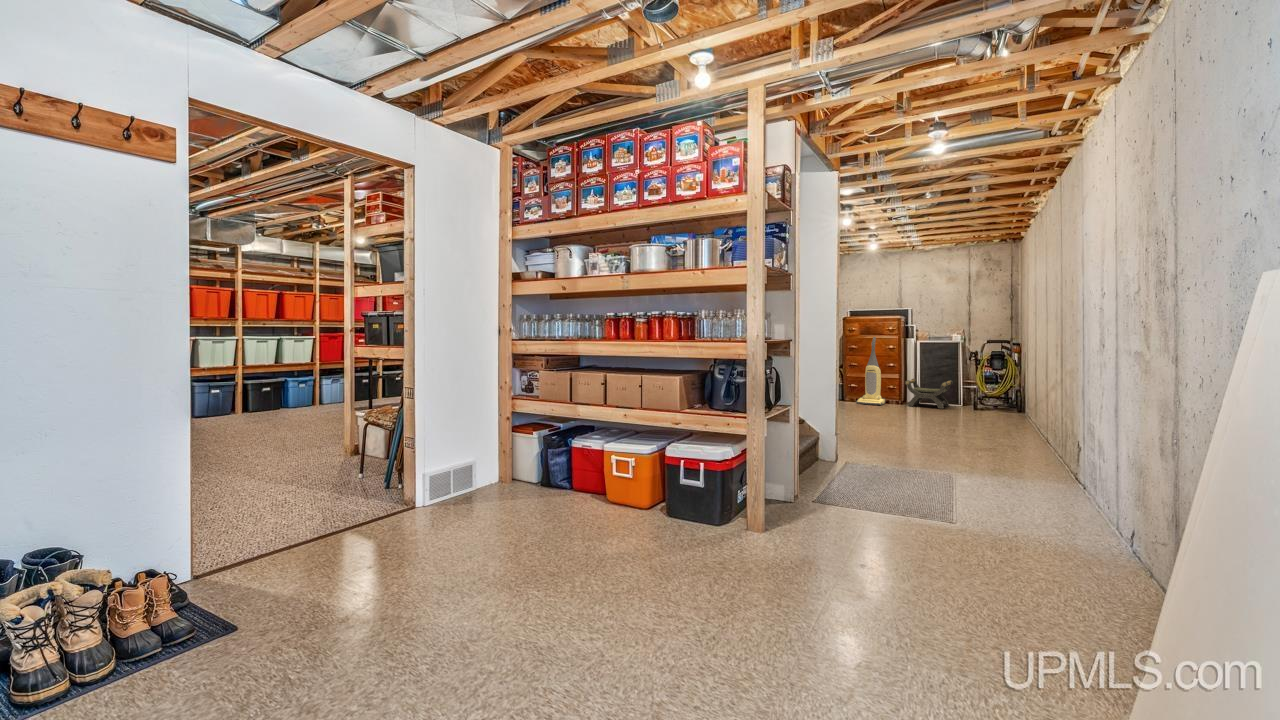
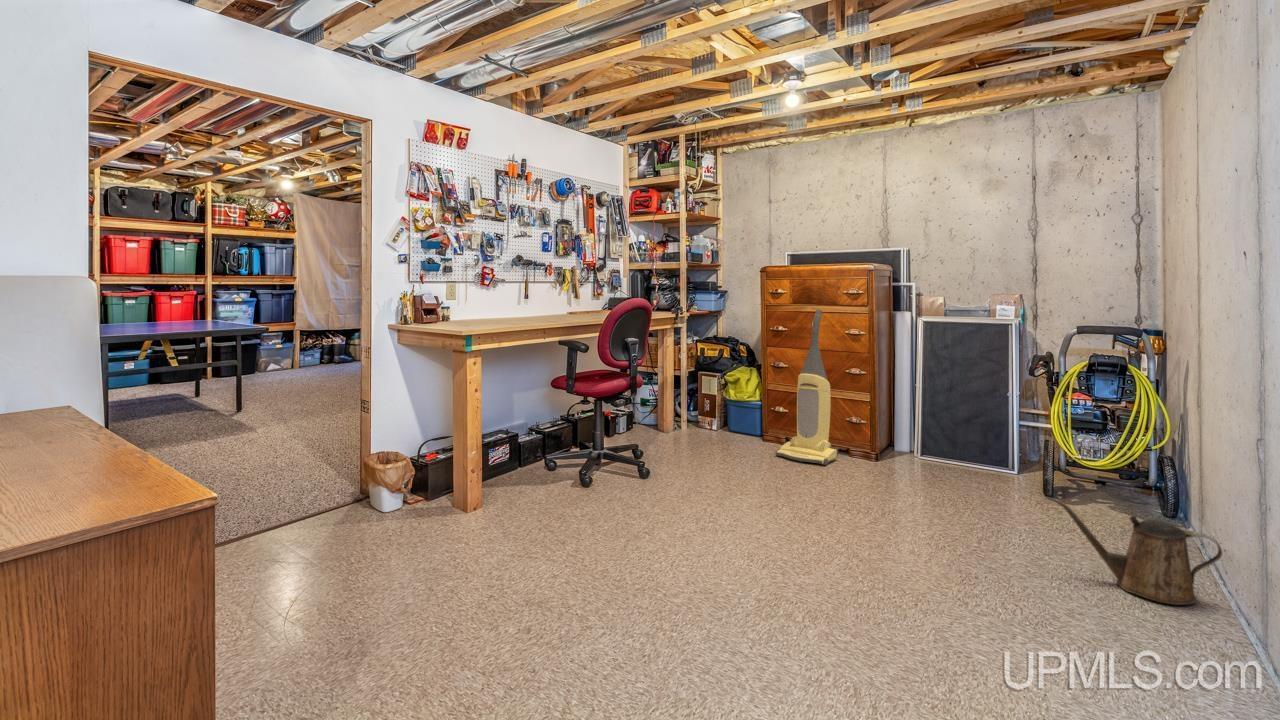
stool: present [905,379,953,409] -> none [880,403,992,484]
watering can: none [977,399,1027,427] -> present [1055,499,1222,605]

